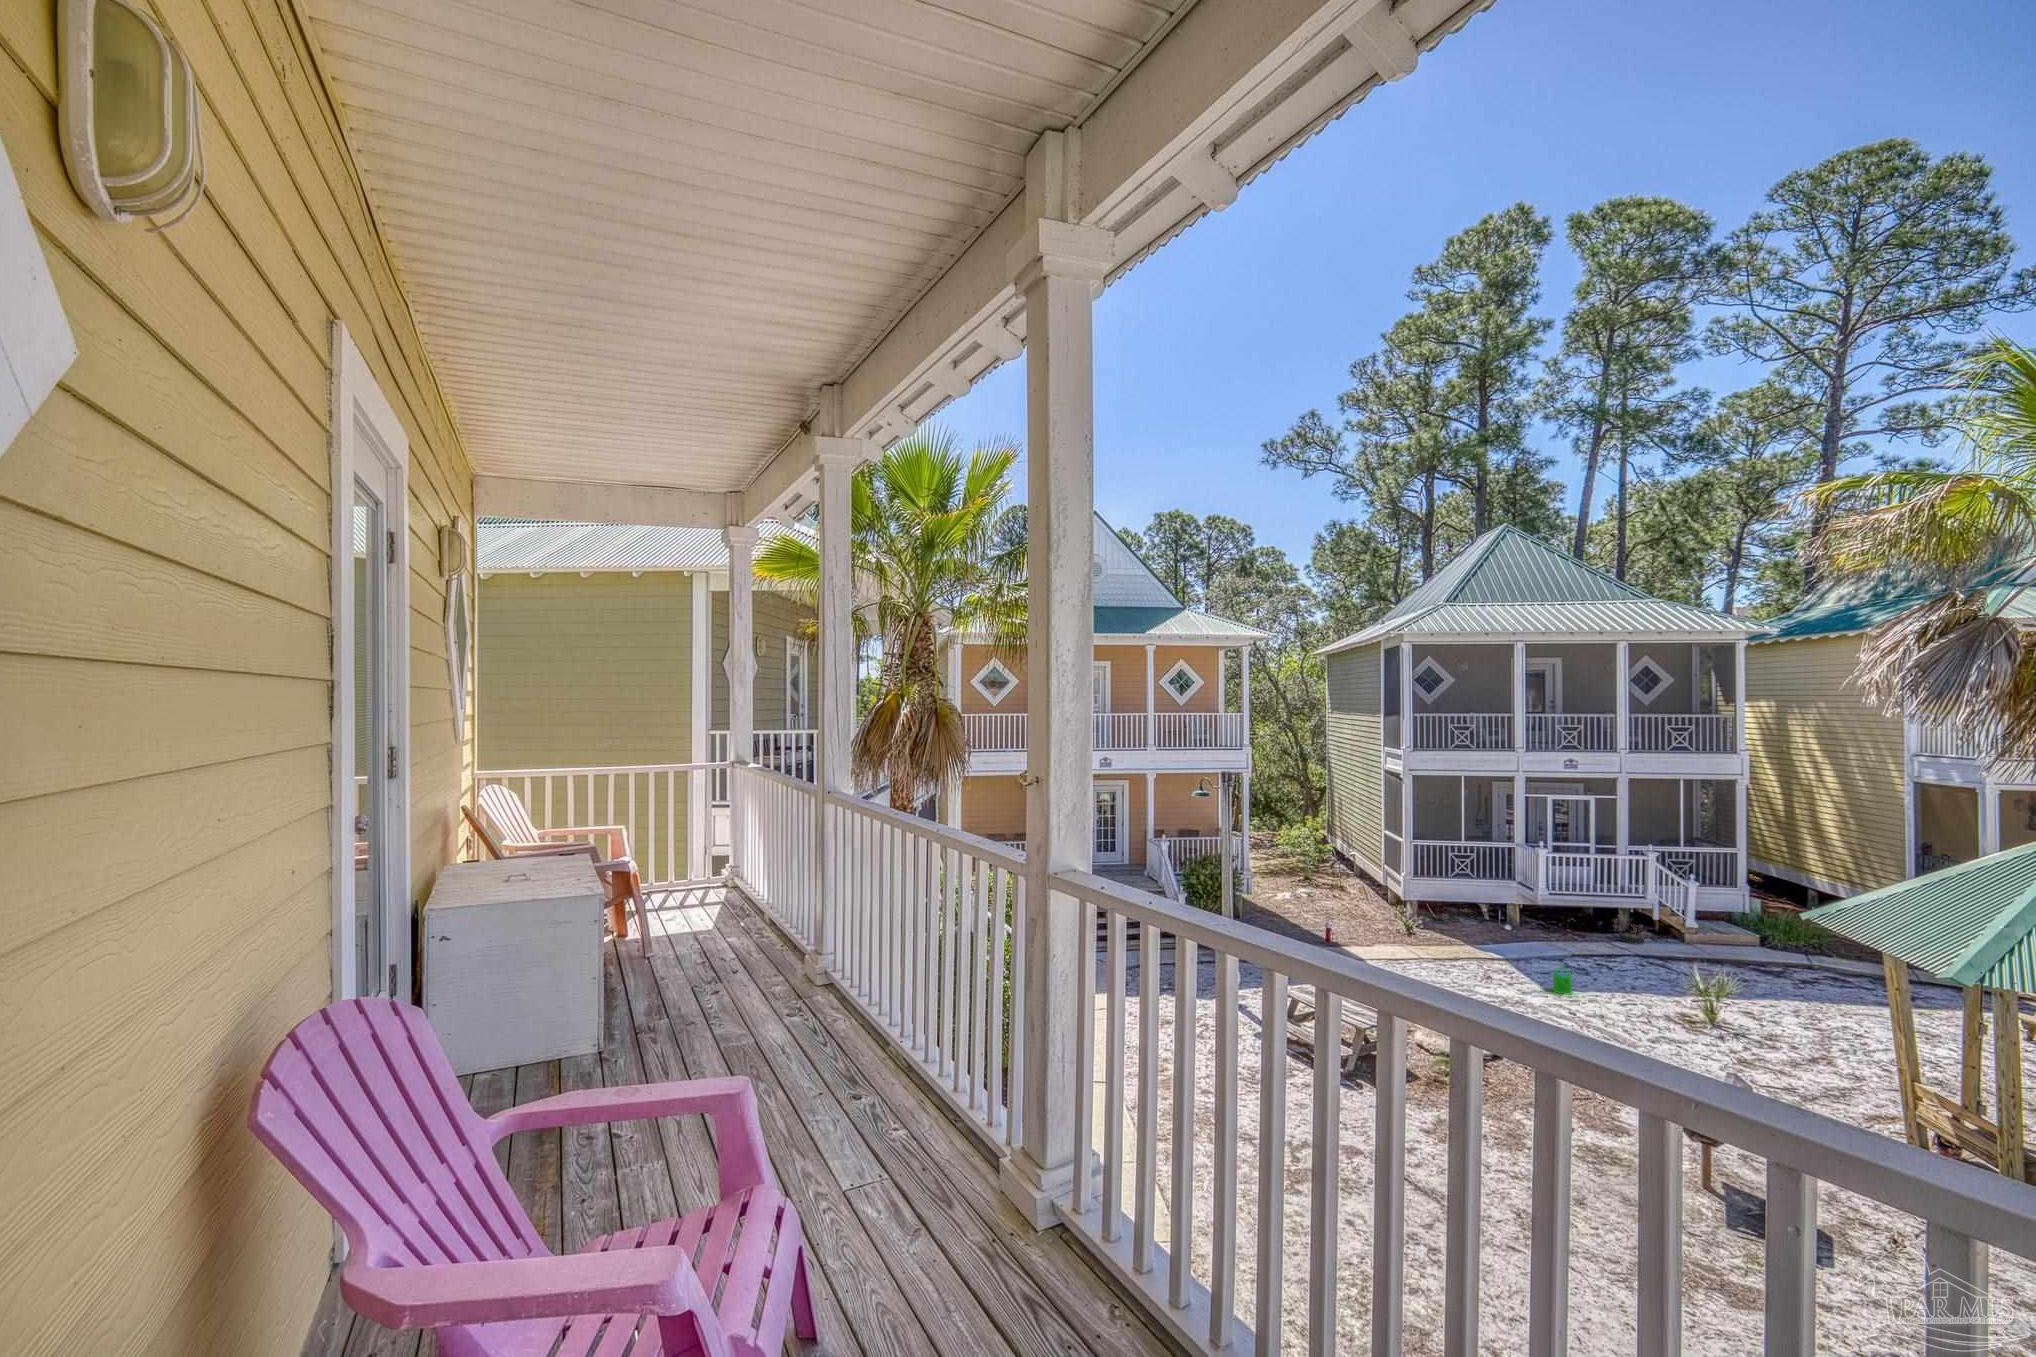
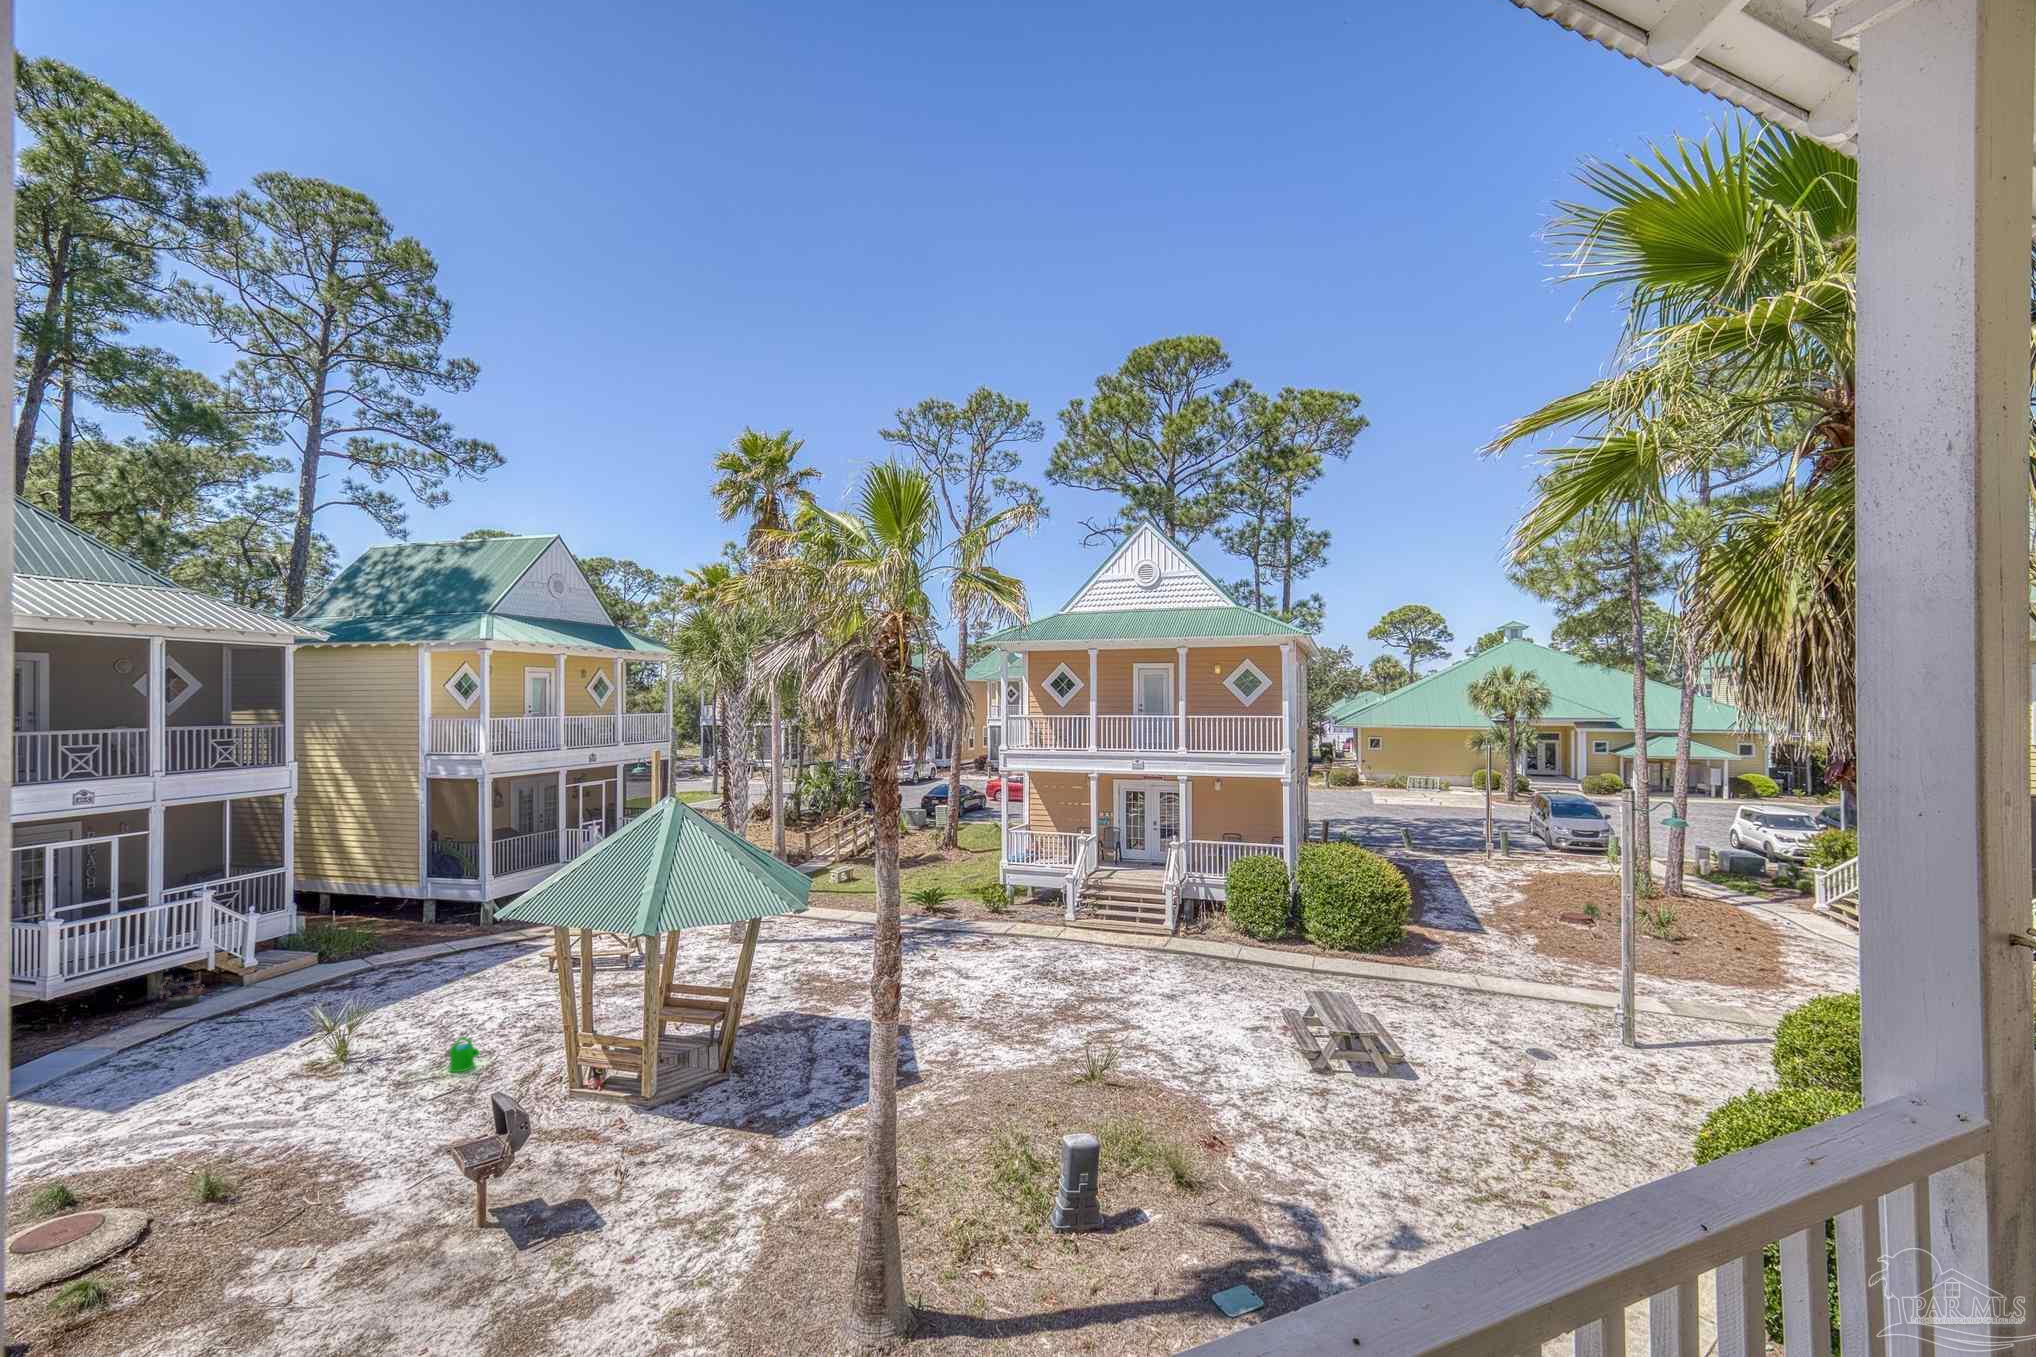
watering can: present [1553,967,1573,995] -> present [449,1036,480,1072]

